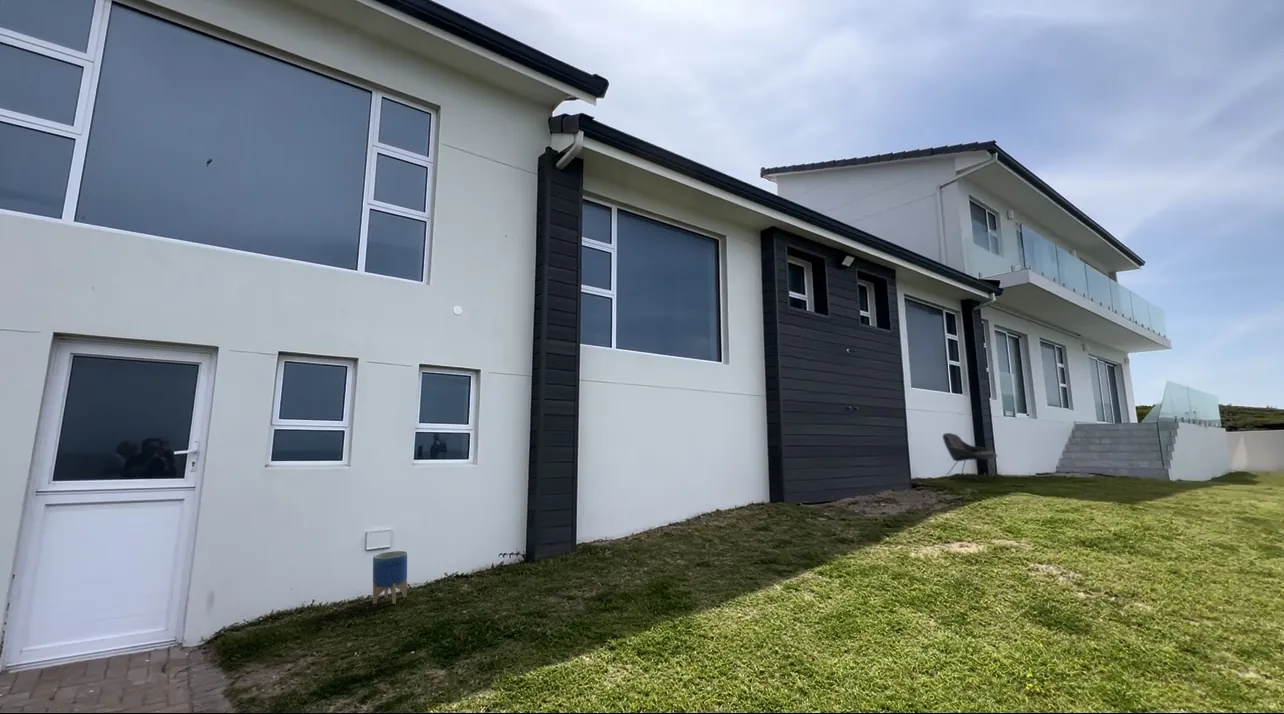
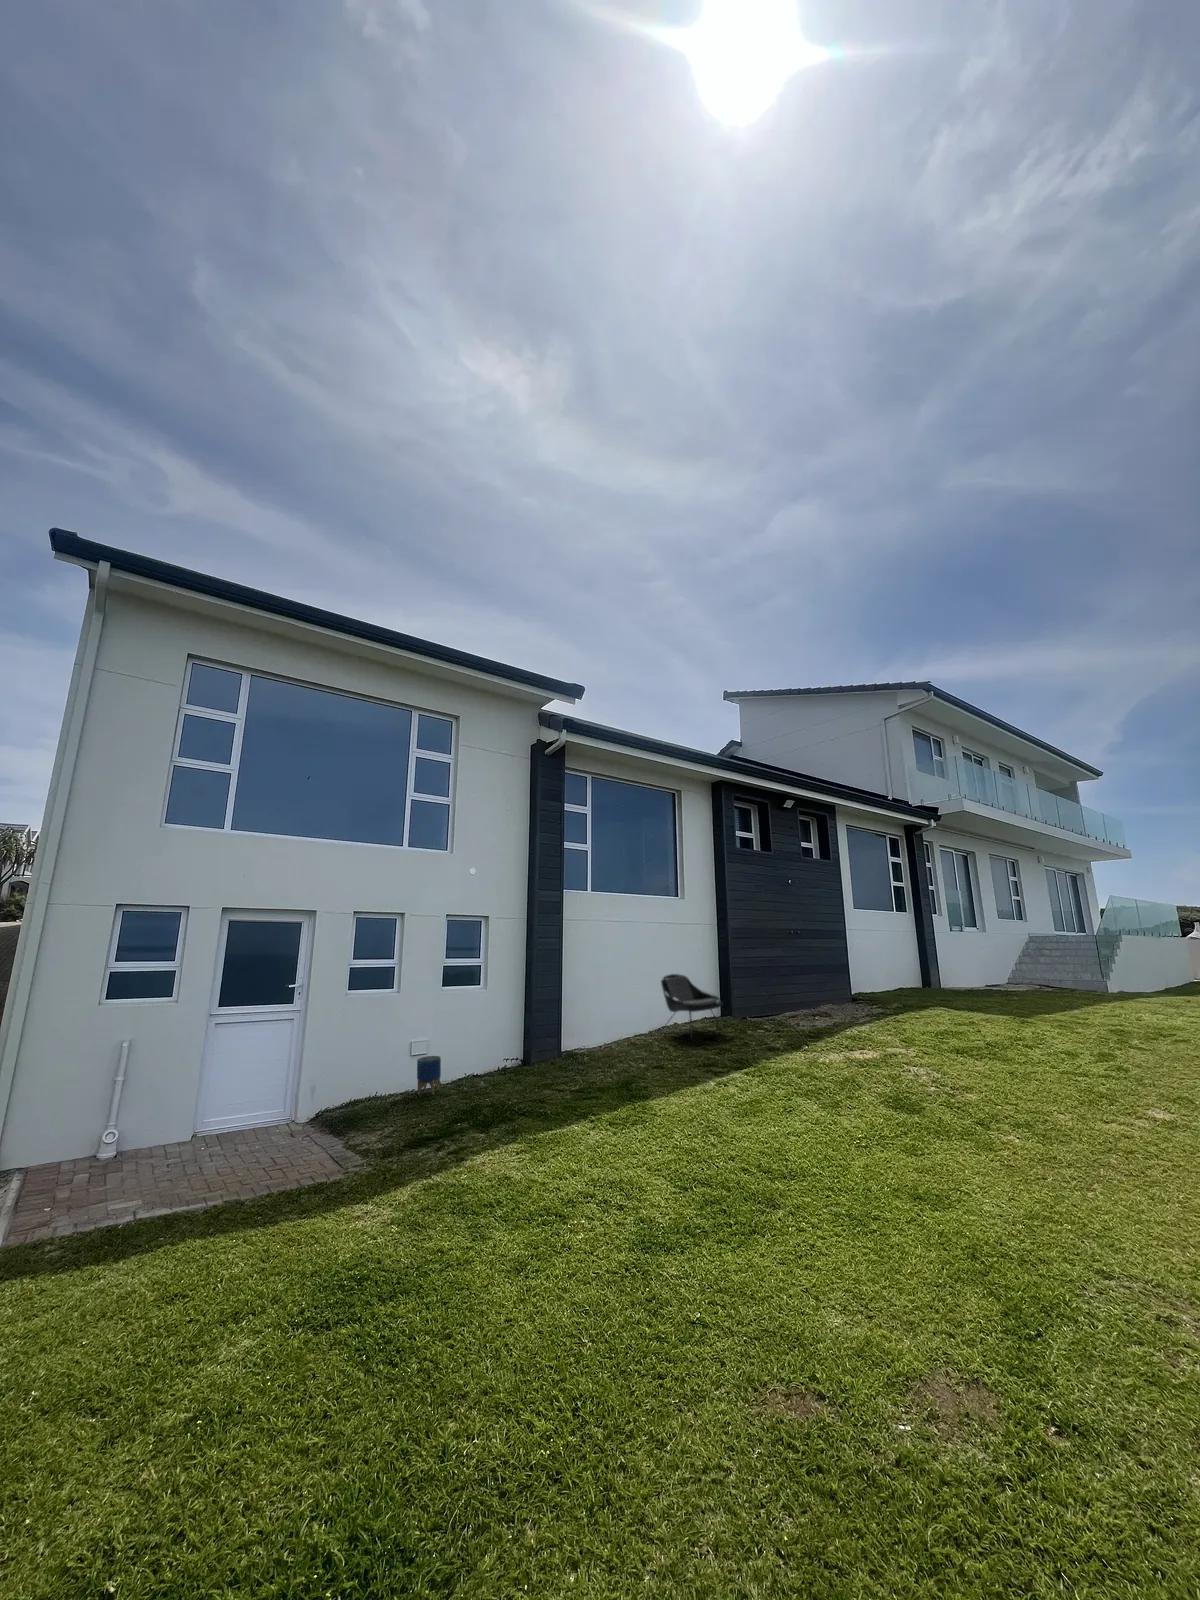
lounge chair: present [942,433,997,481] -> present [661,974,722,1038]

